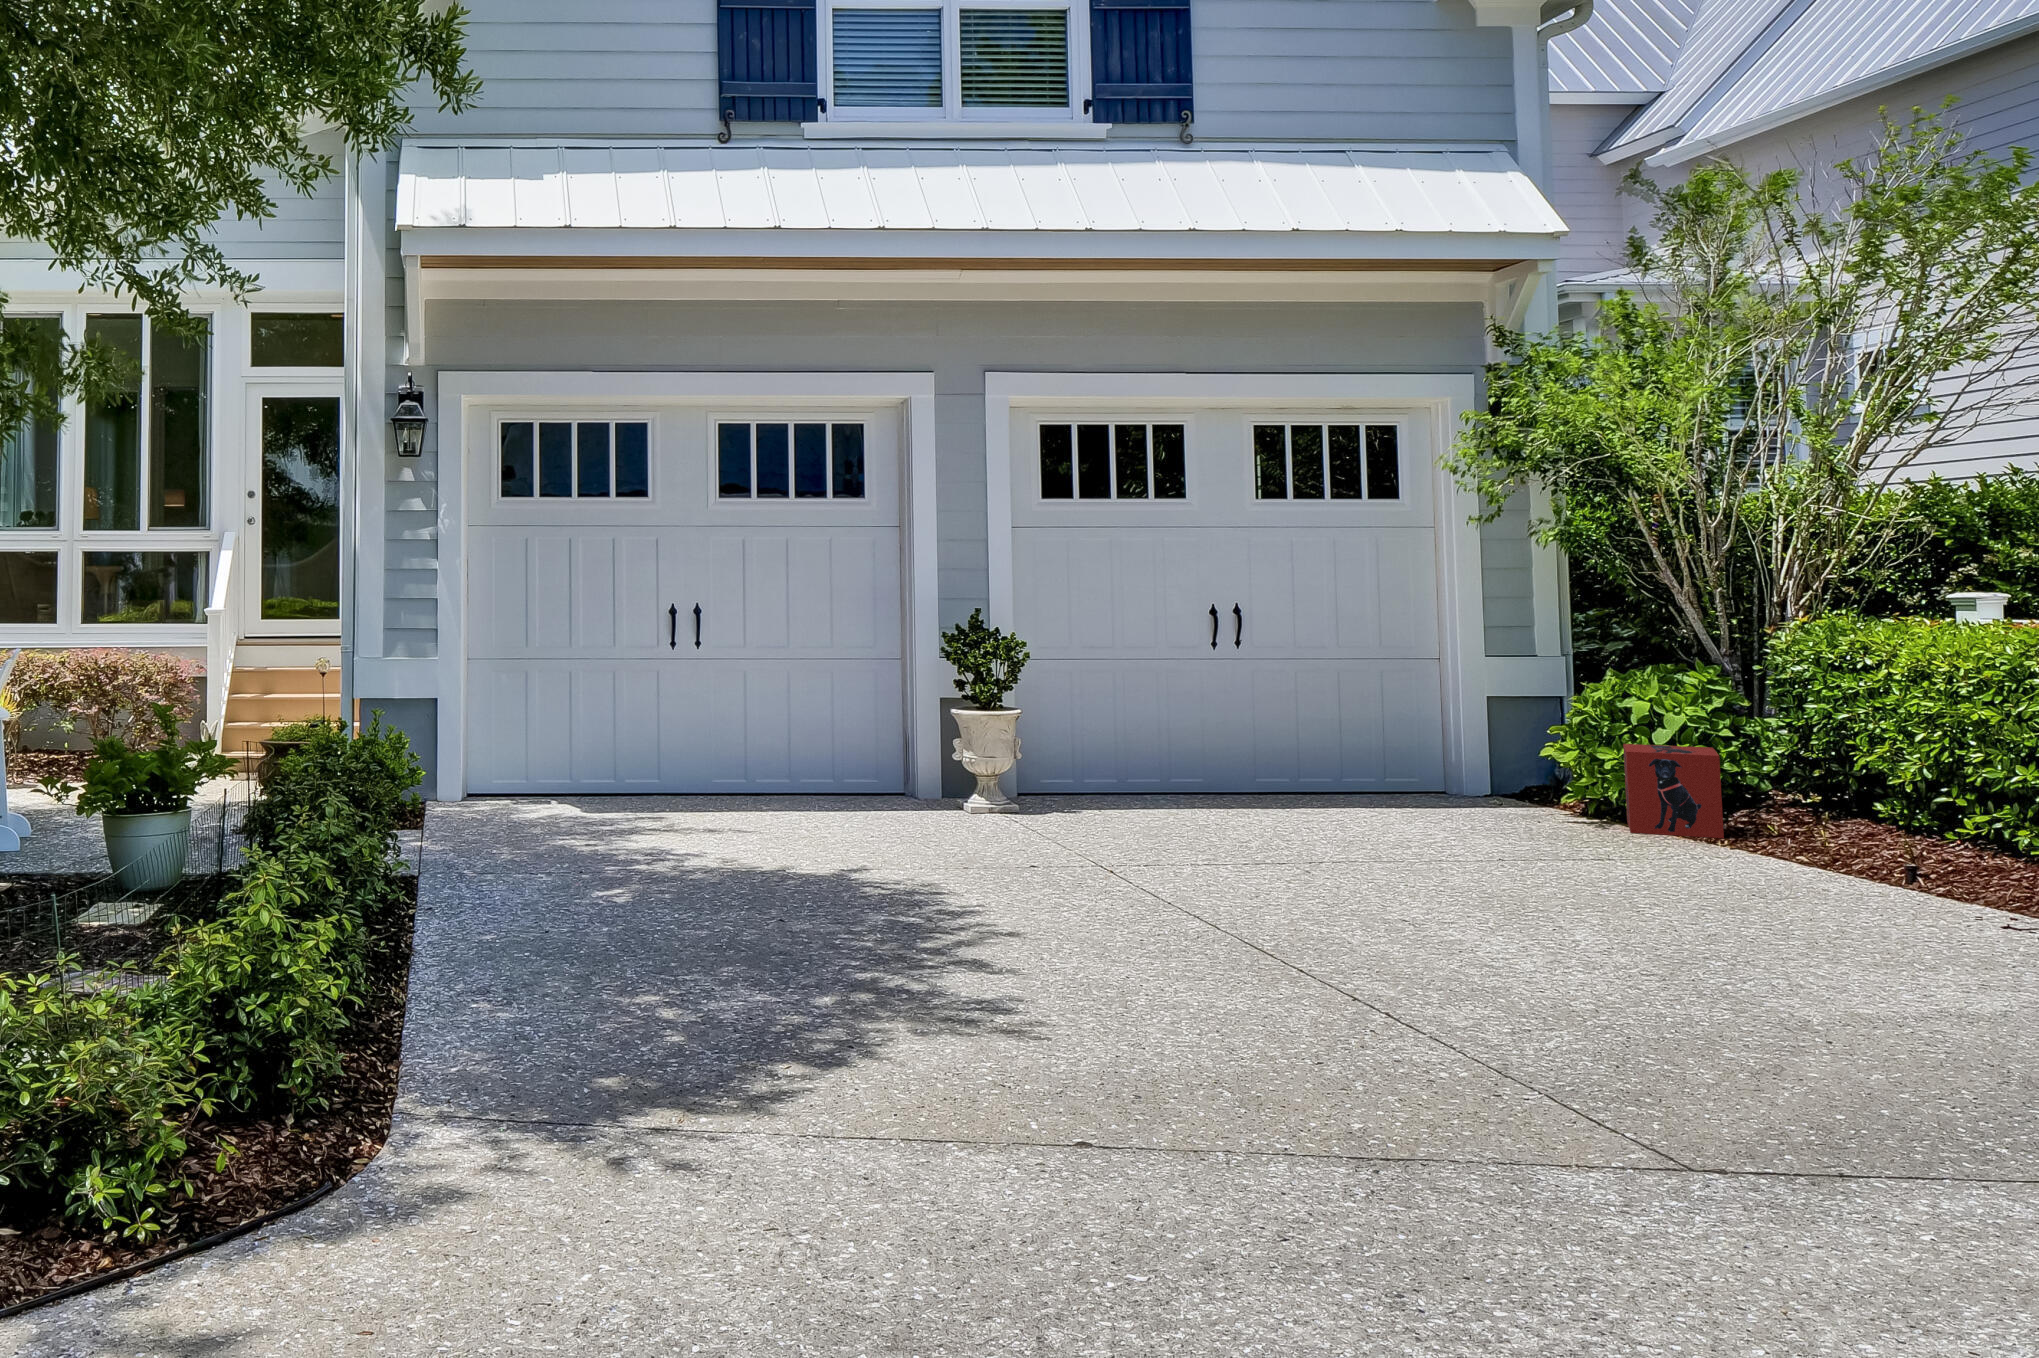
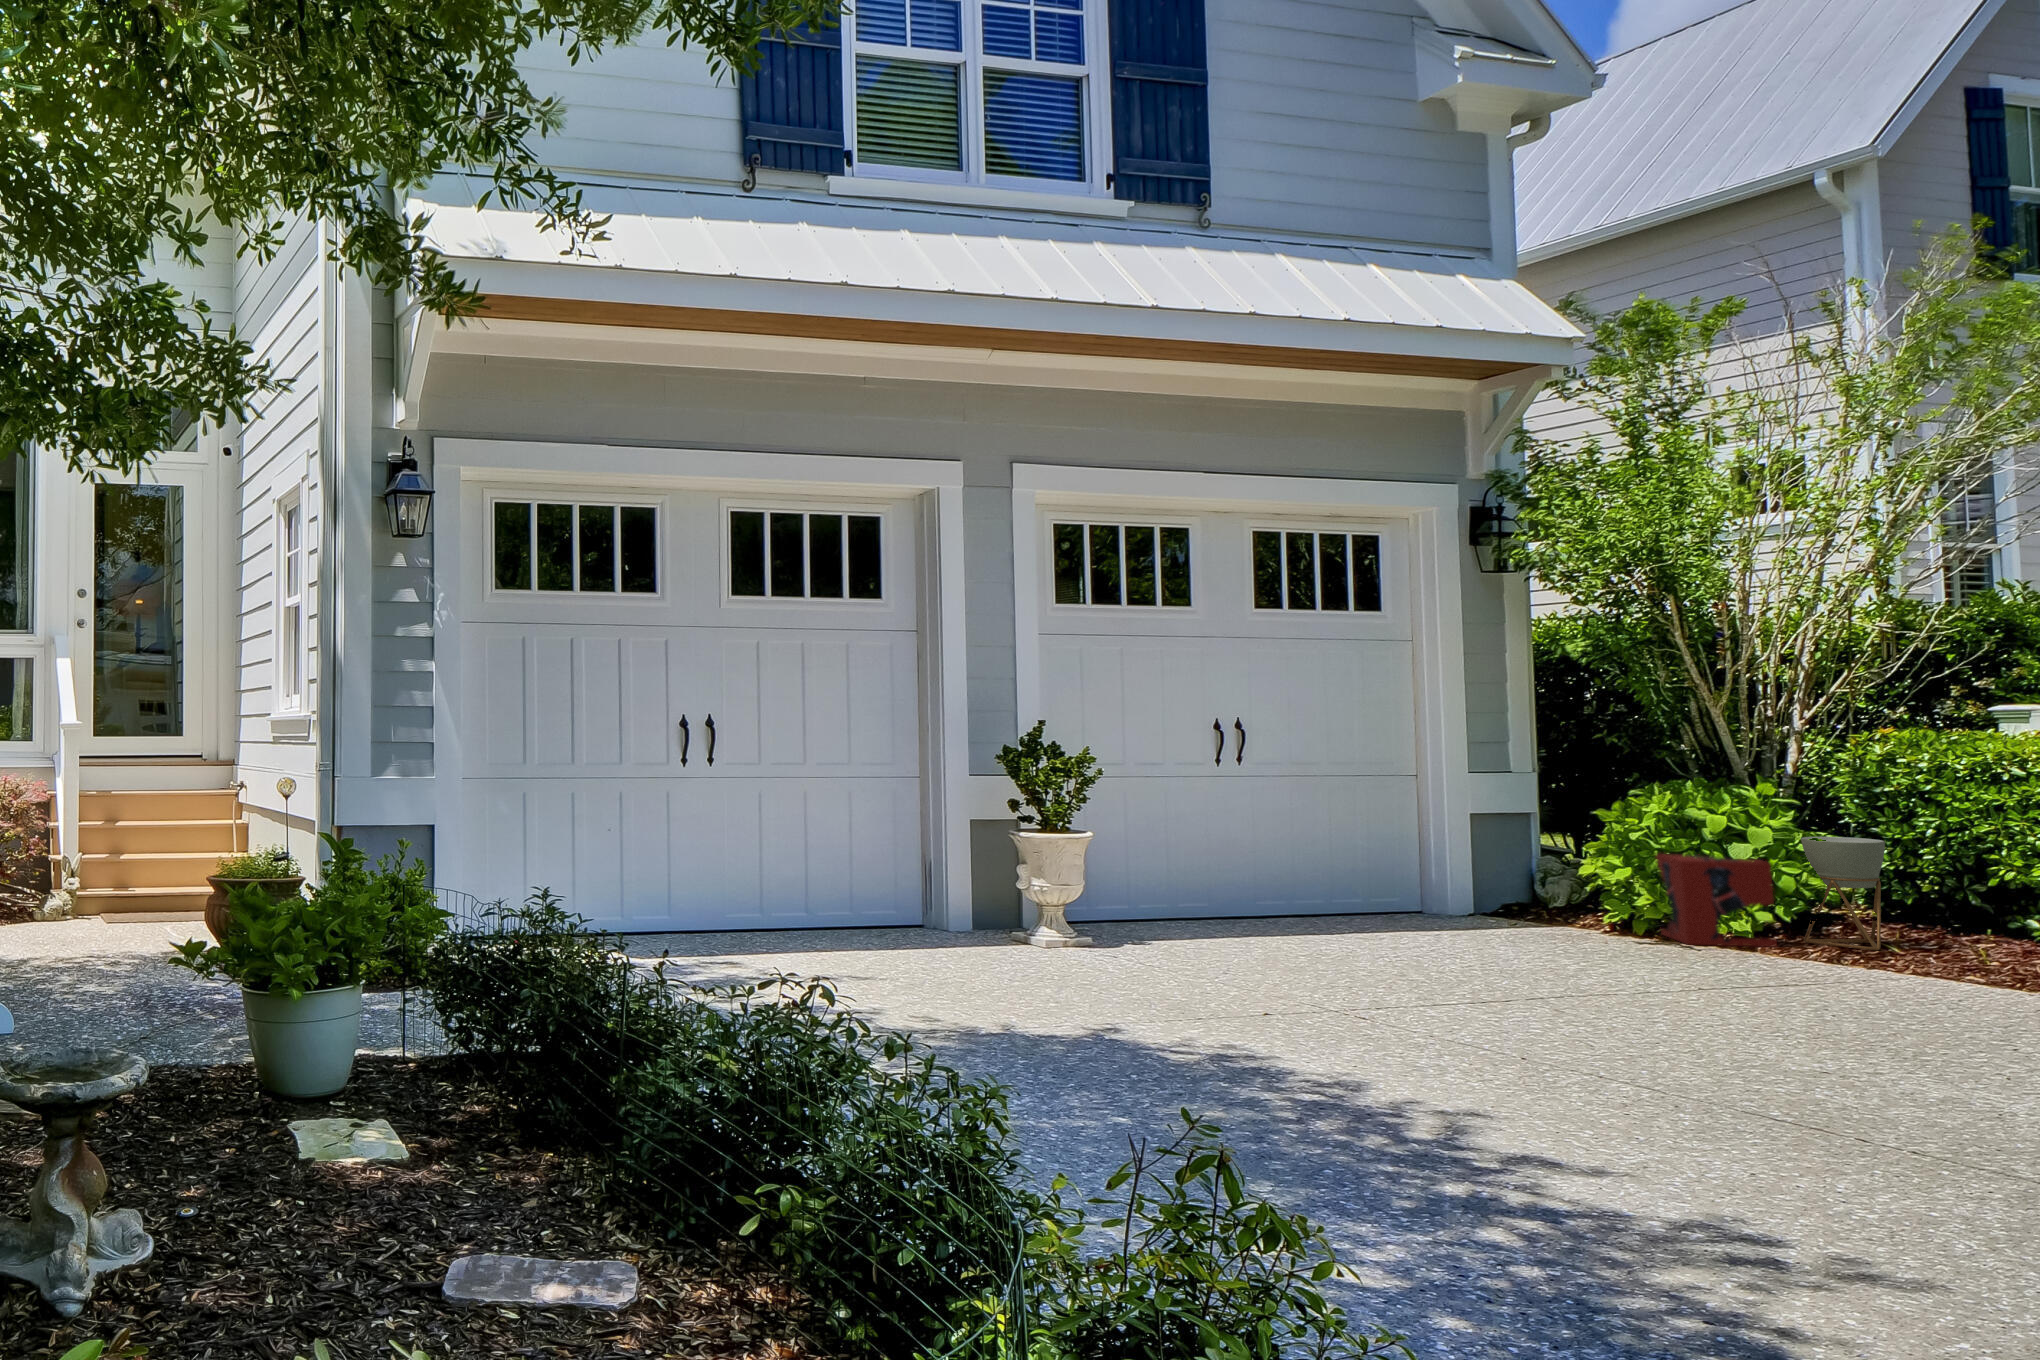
planter: none [1764,731,1849,846] -> present [1801,837,1885,951]

